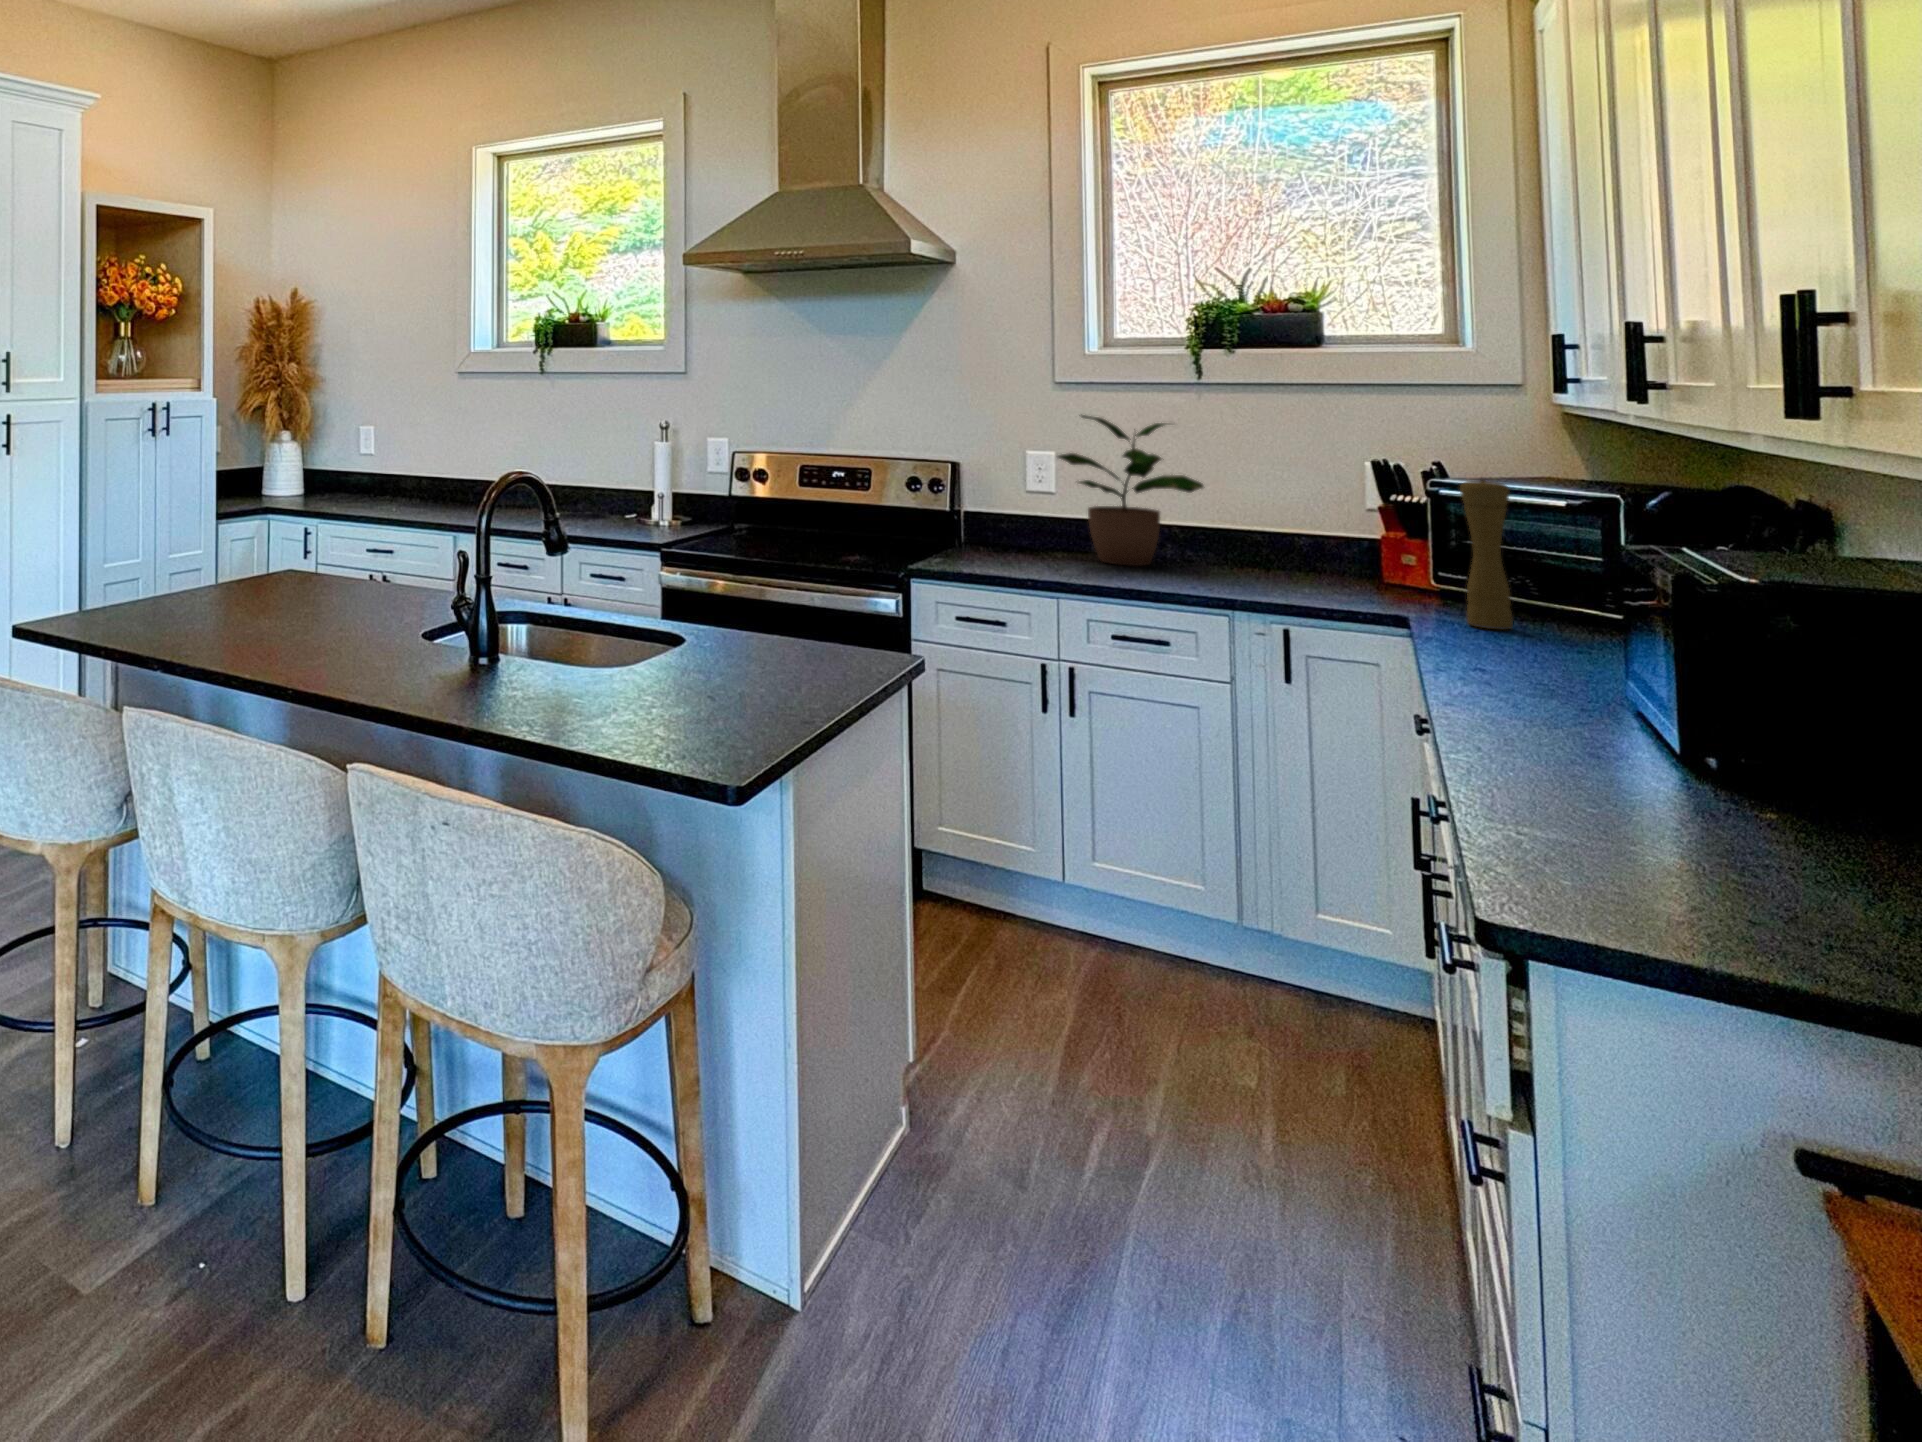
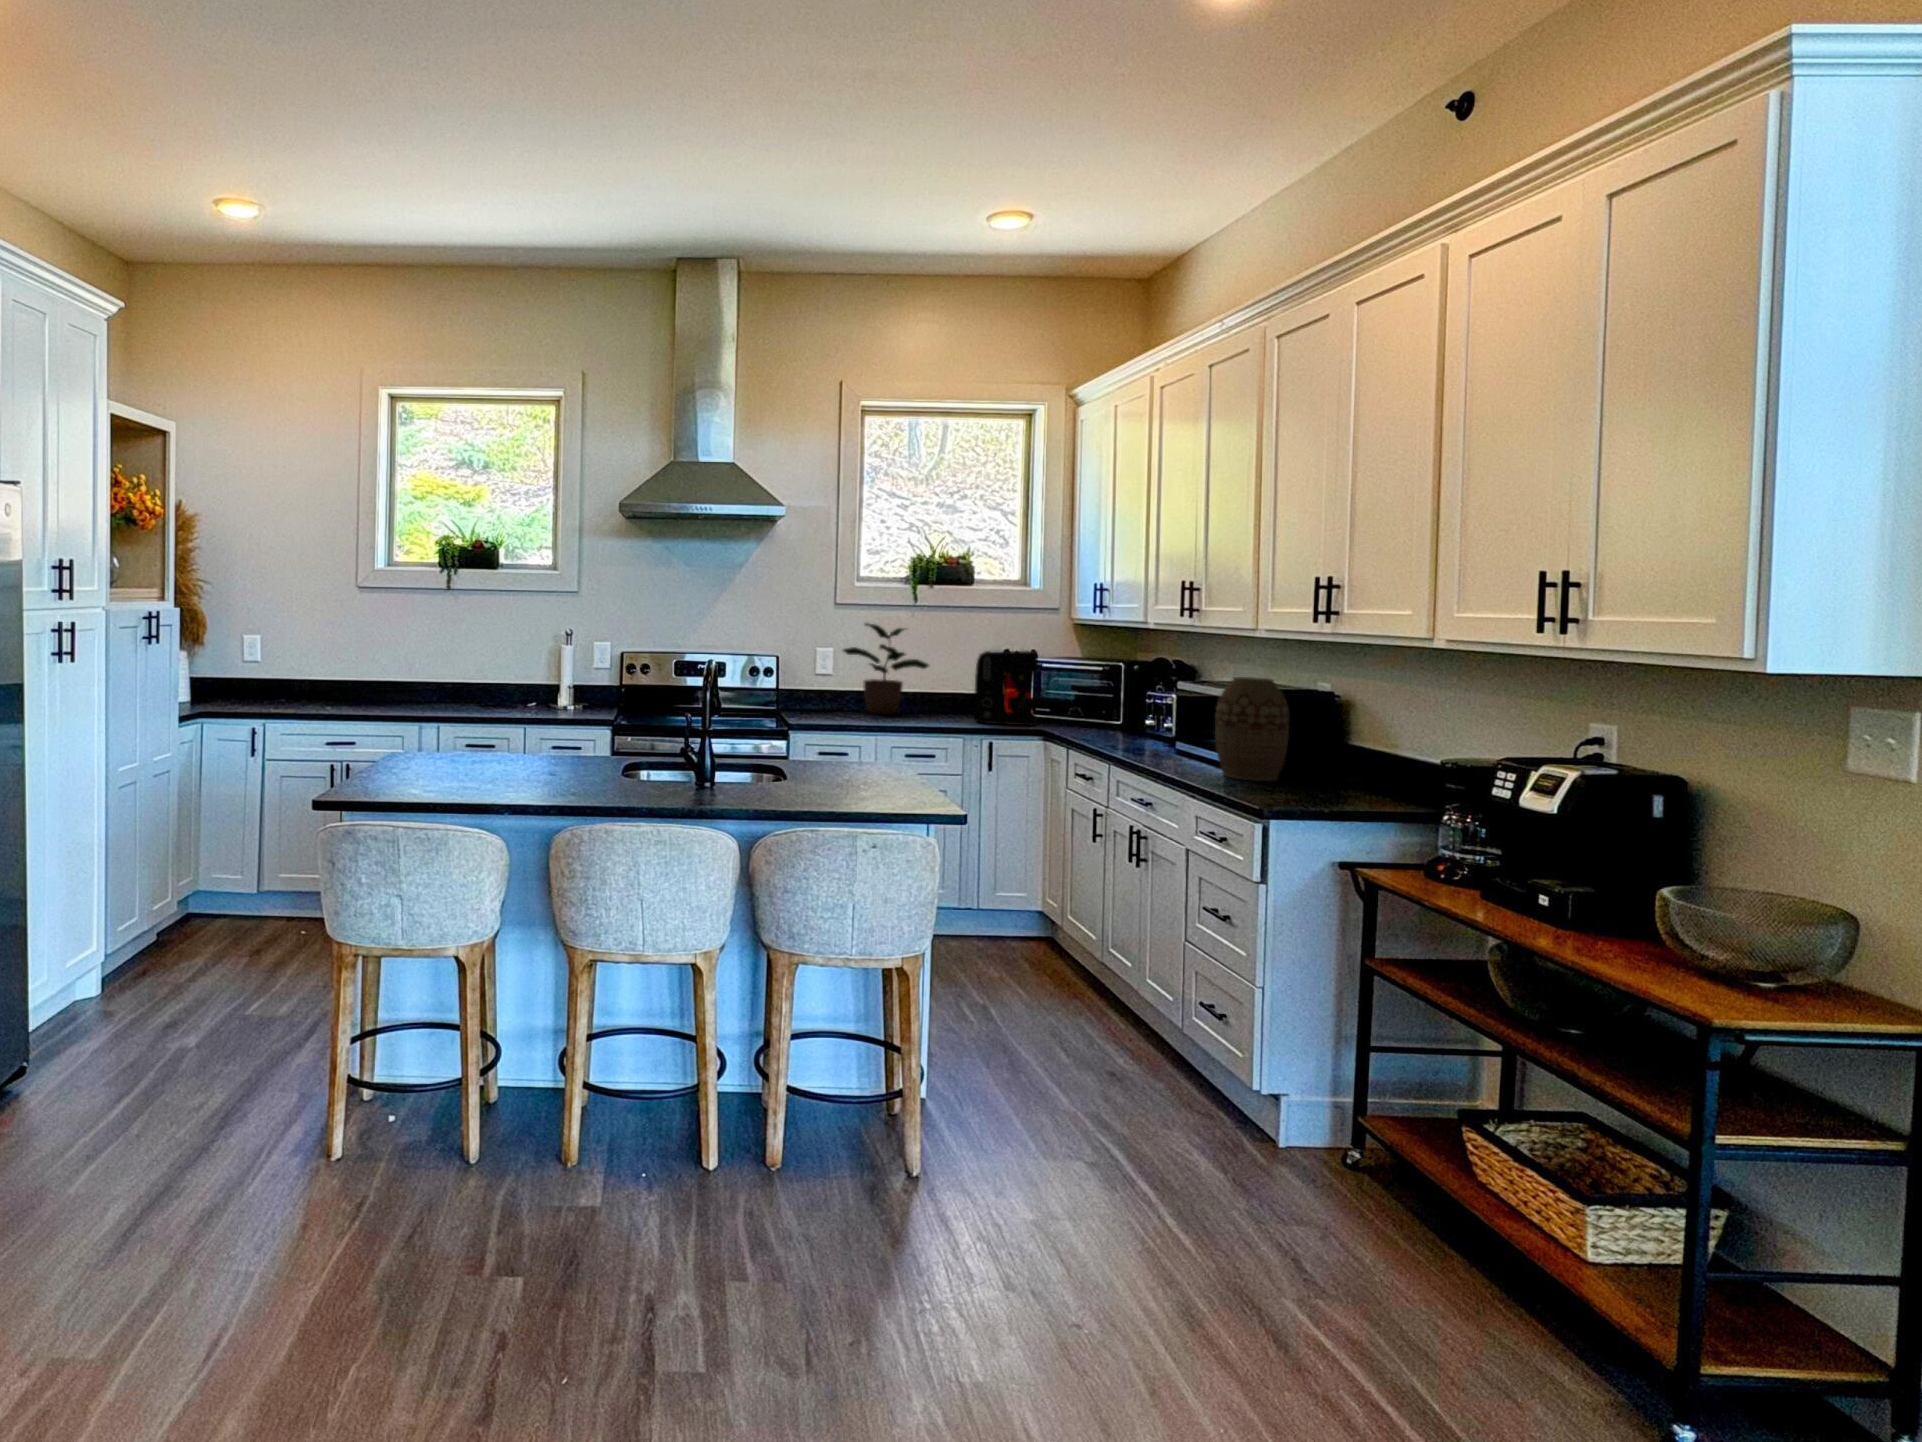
coffee maker: none [1257,465,1419,609] -> present [974,651,1045,725]
pepper mill: present [1460,479,1513,629] -> none [1074,655,1096,730]
vase: none [1557,549,1787,821] -> present [1215,677,1289,781]

